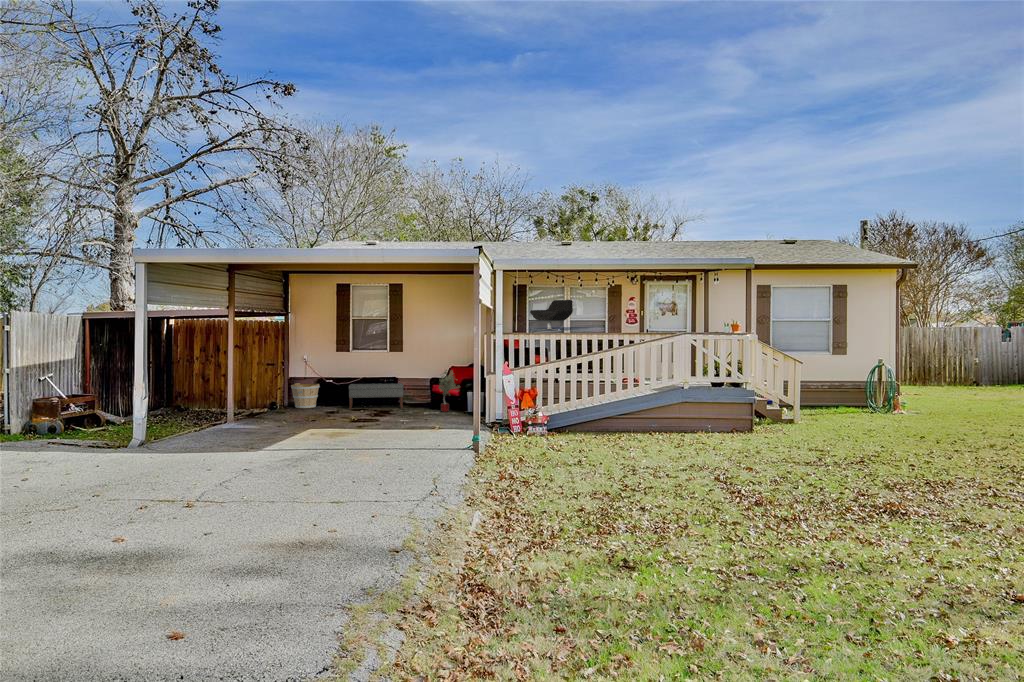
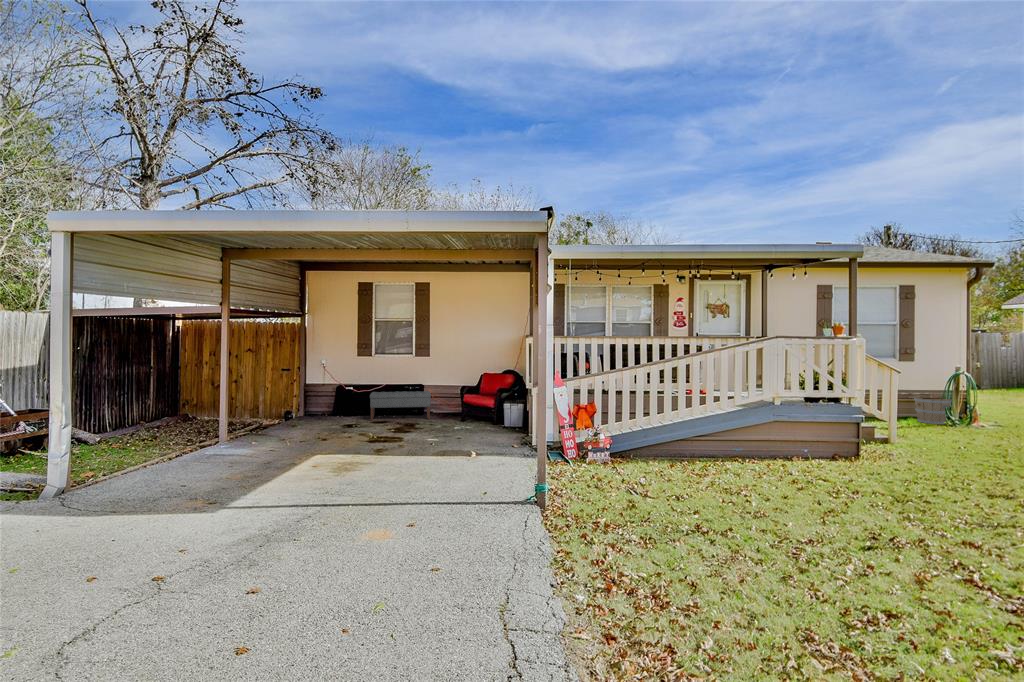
lounge chair: present [530,300,573,330] -> none [570,300,618,333]
potted tree: present [438,370,459,412] -> none [469,377,495,425]
wooden bucket: present [291,383,320,408] -> present [914,396,952,425]

